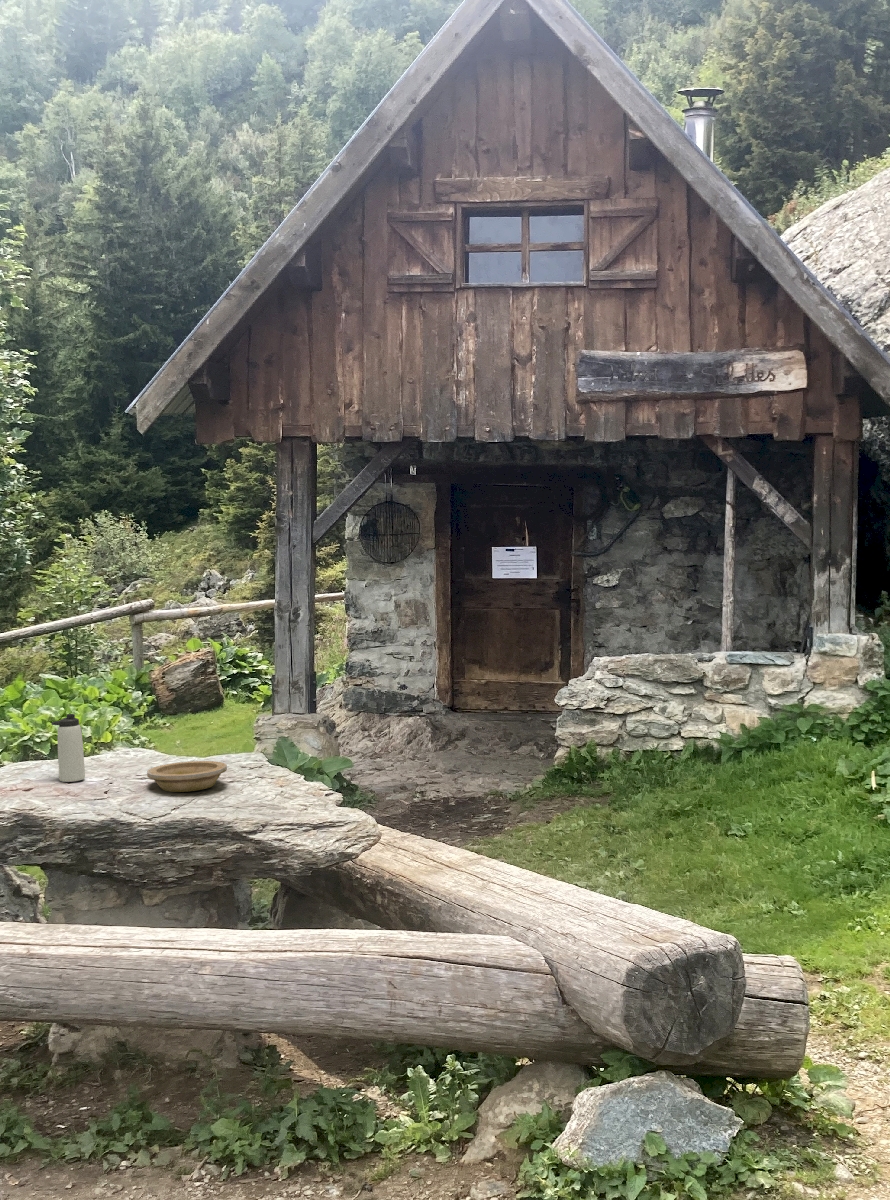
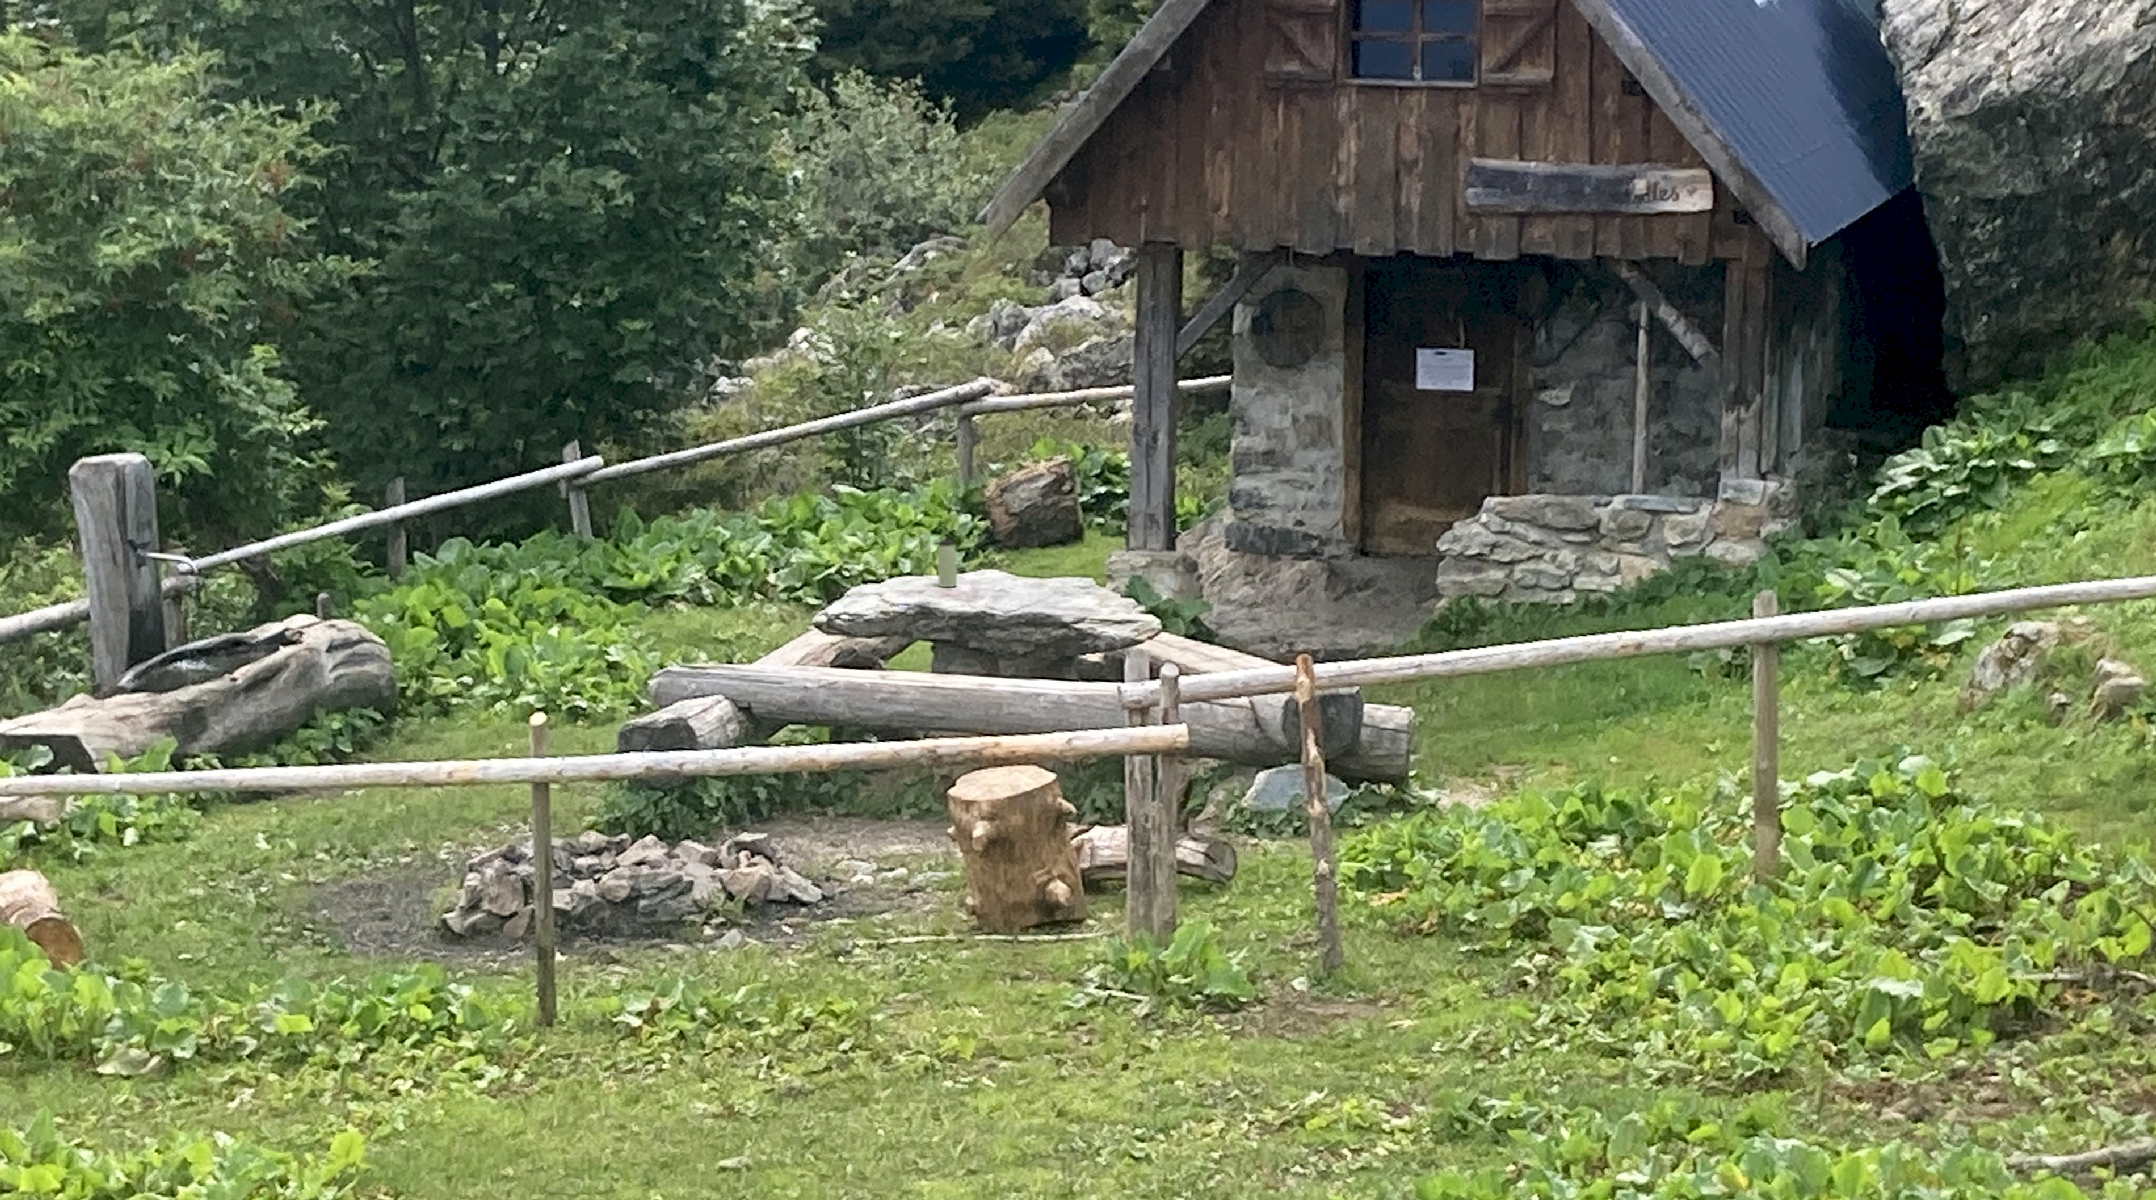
bowl: present [147,761,227,792] -> none [1003,576,1061,597]

